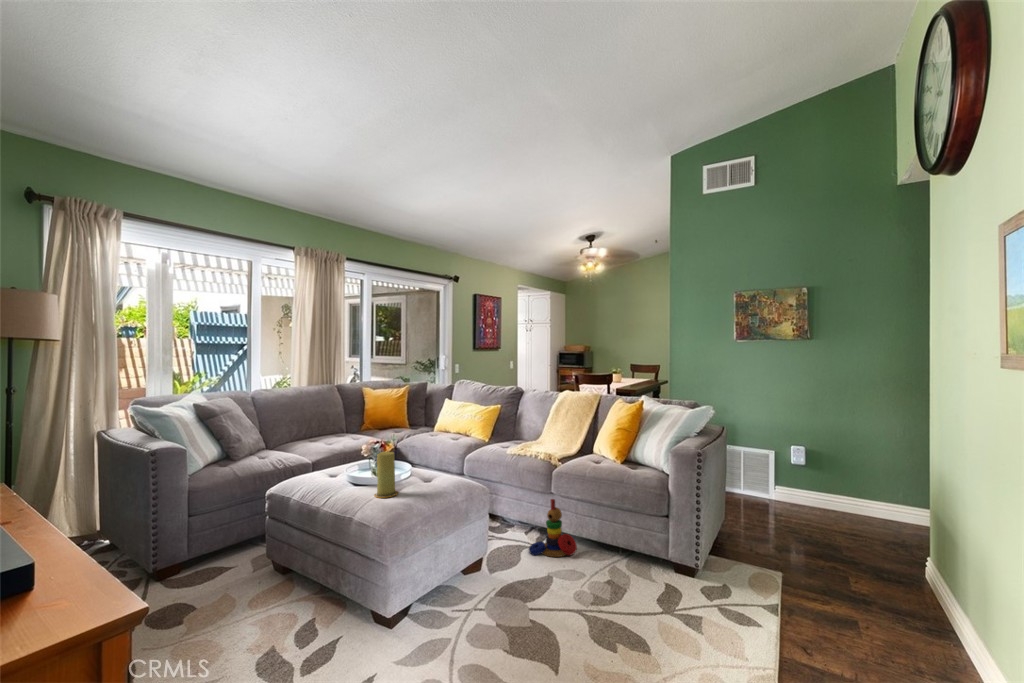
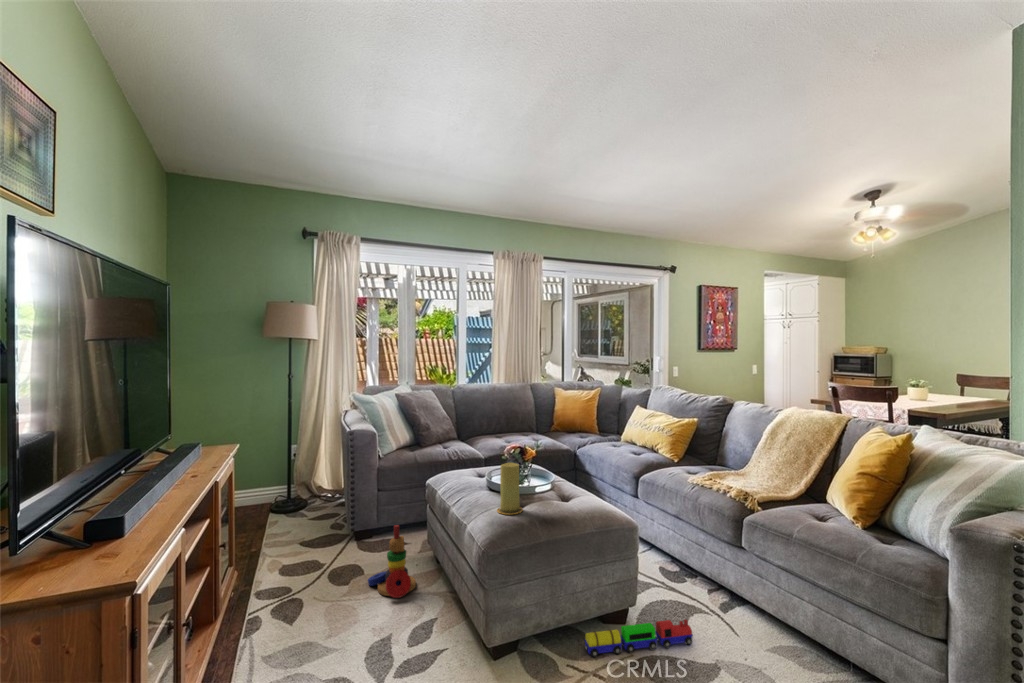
stacking toy: present [529,499,577,557] -> present [368,525,416,598]
toy train: none [457,551,530,597] -> present [585,619,693,657]

